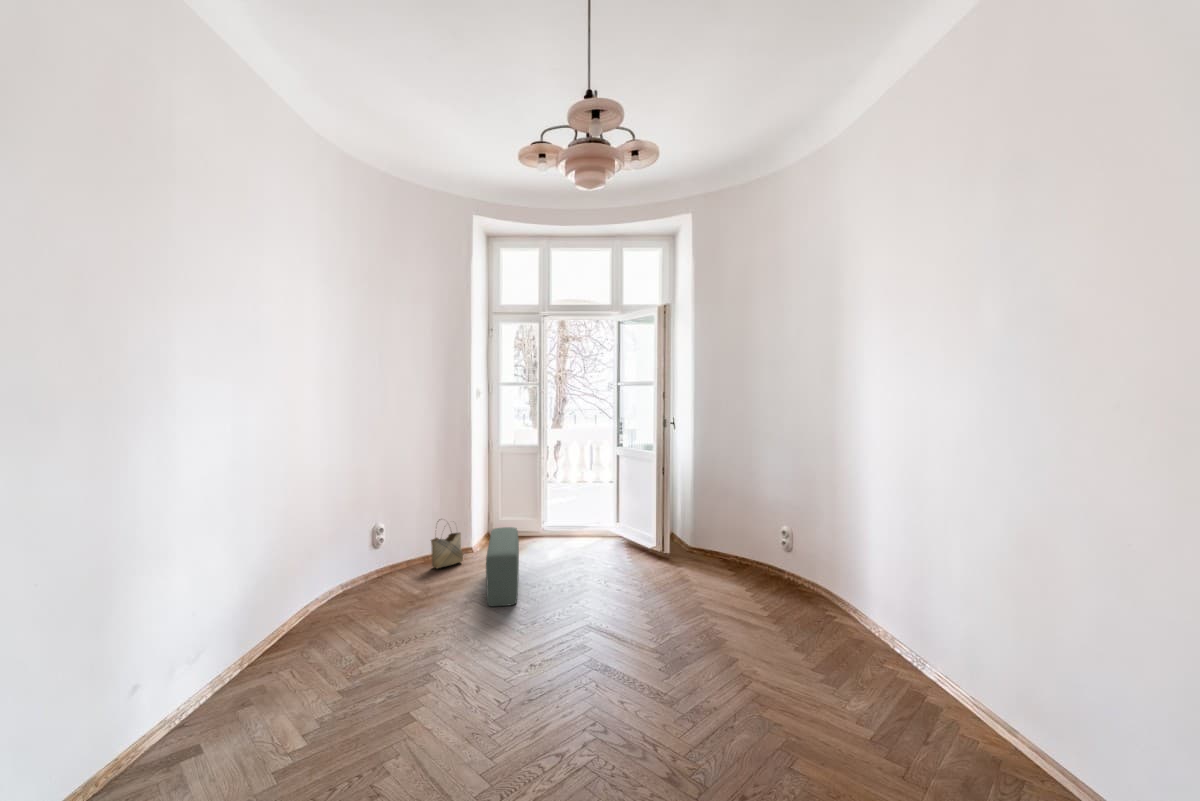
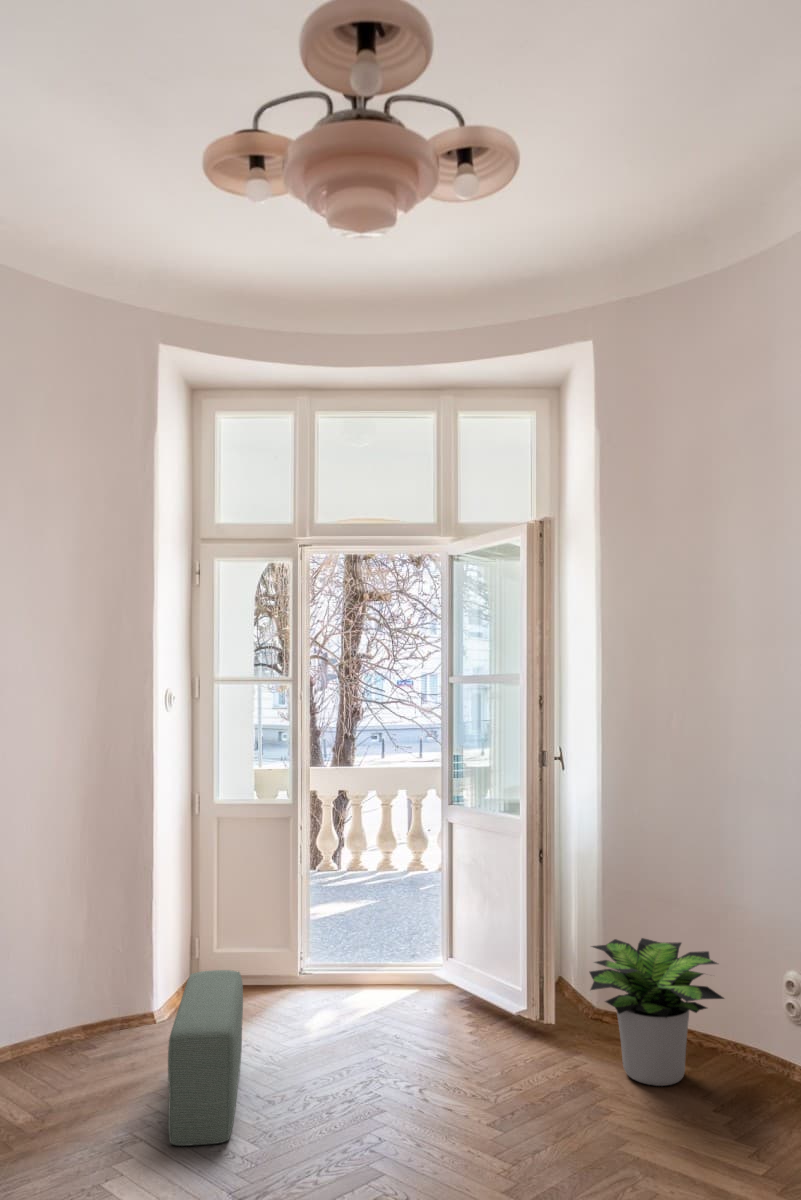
potted plant: none [687,511,752,578] -> present [590,938,724,1086]
woven basket: present [431,533,463,568] -> none [66,951,132,1057]

